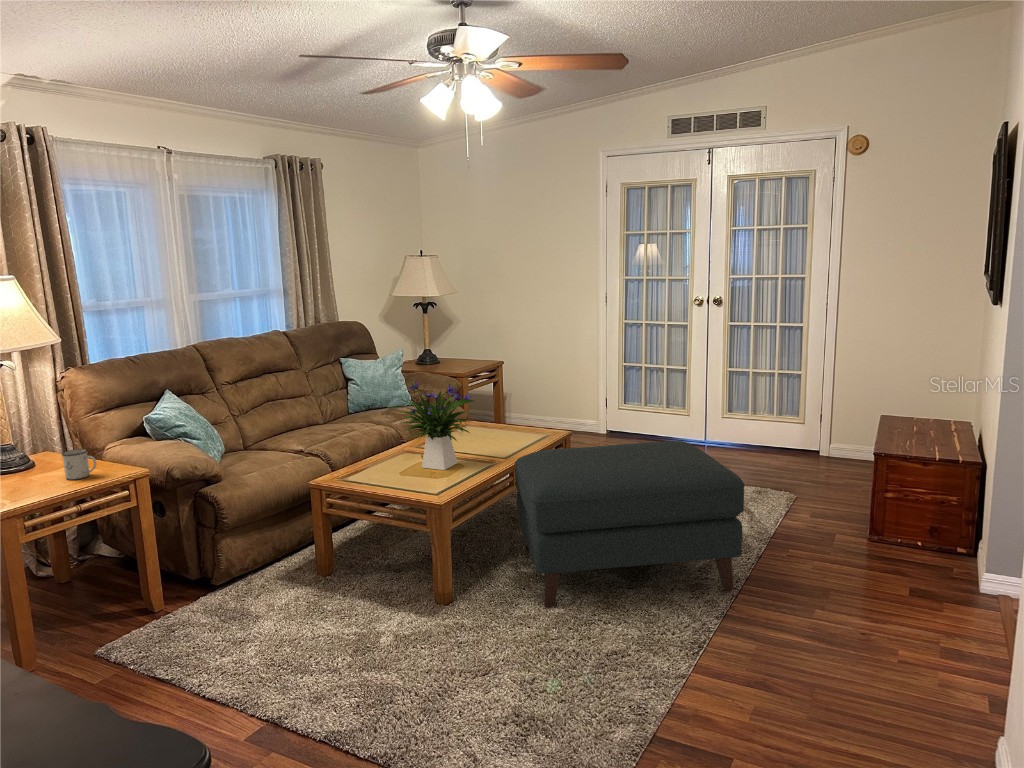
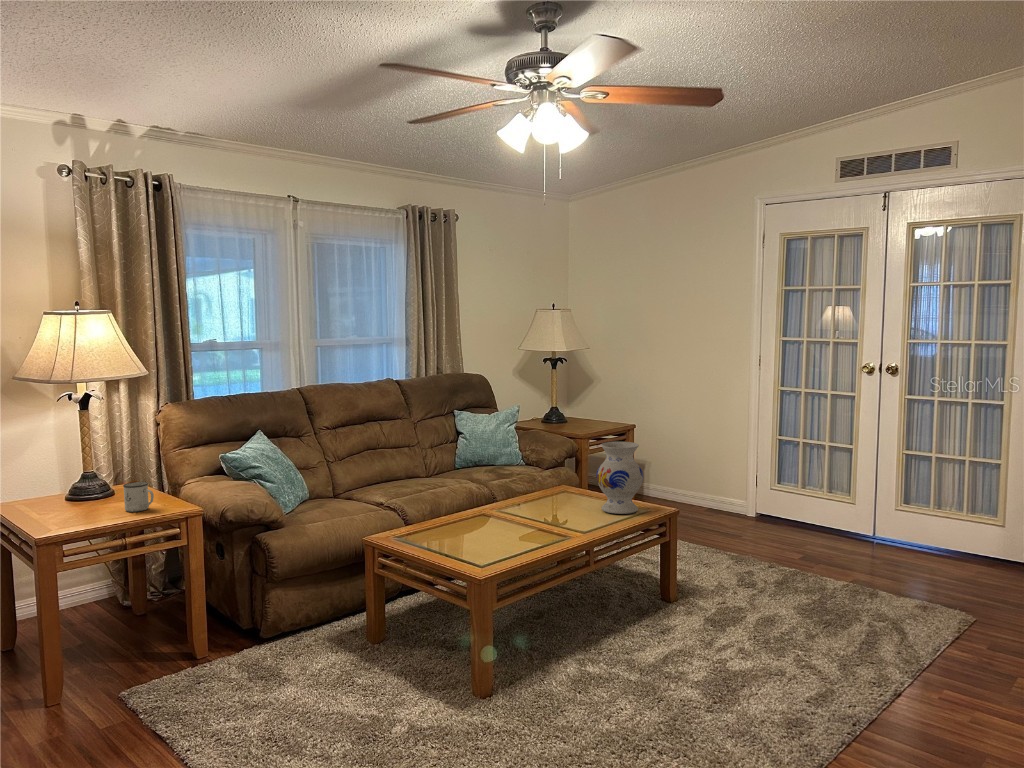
vase: none [500,376,541,439] -> present [596,442,643,514]
flower arrangement: present [390,380,473,470] -> none [454,434,554,540]
ottoman: present [515,441,744,608] -> none [583,528,859,735]

